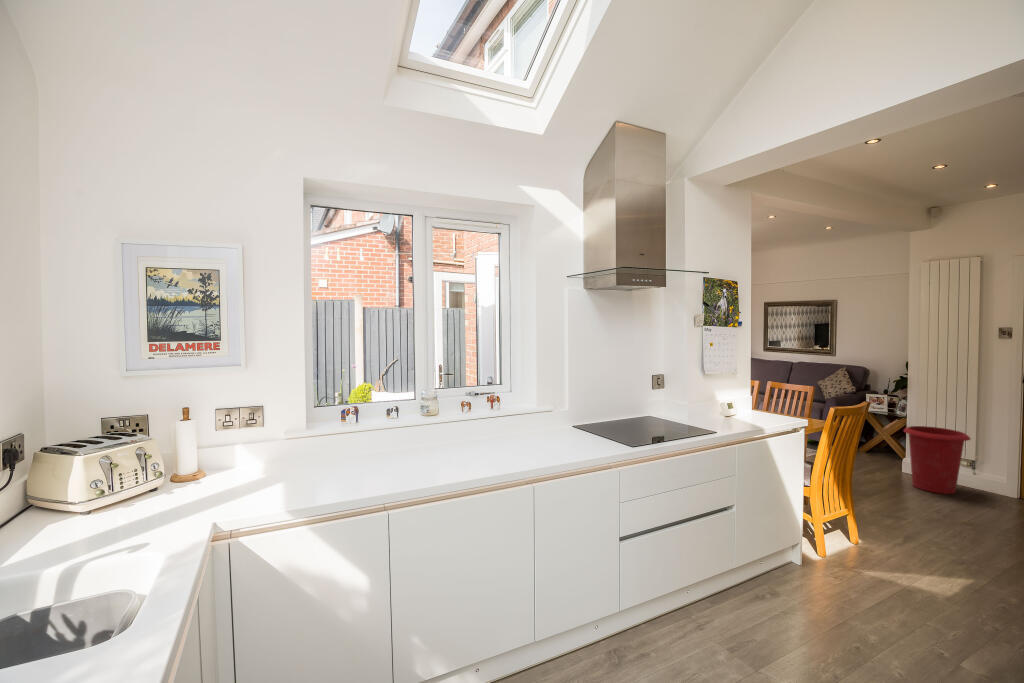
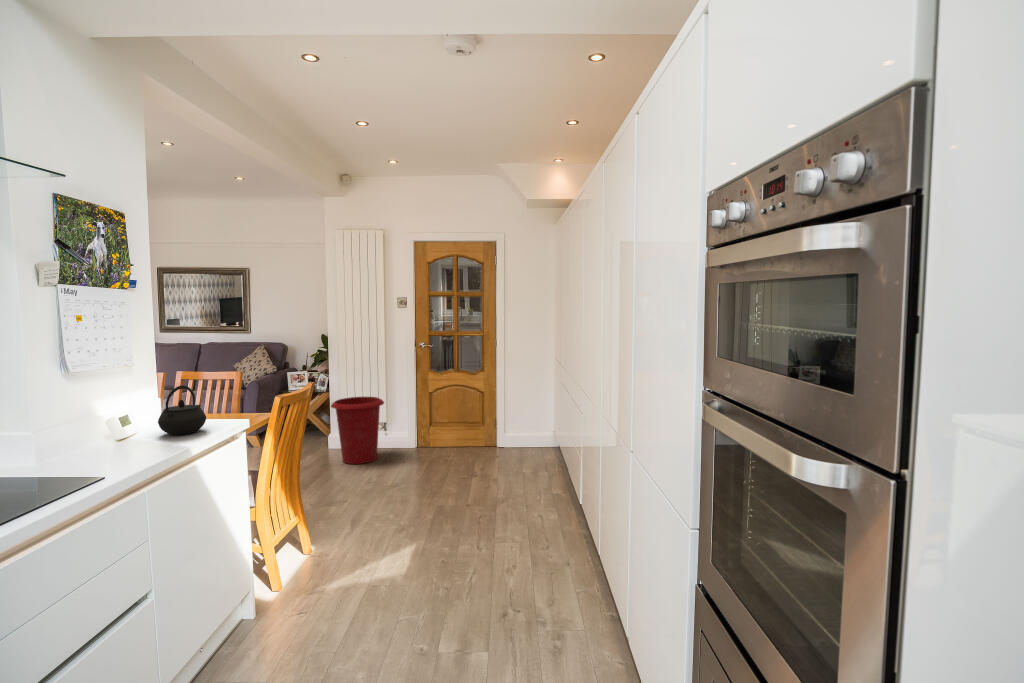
kettle: none [746,390,775,421] -> present [158,385,206,435]

